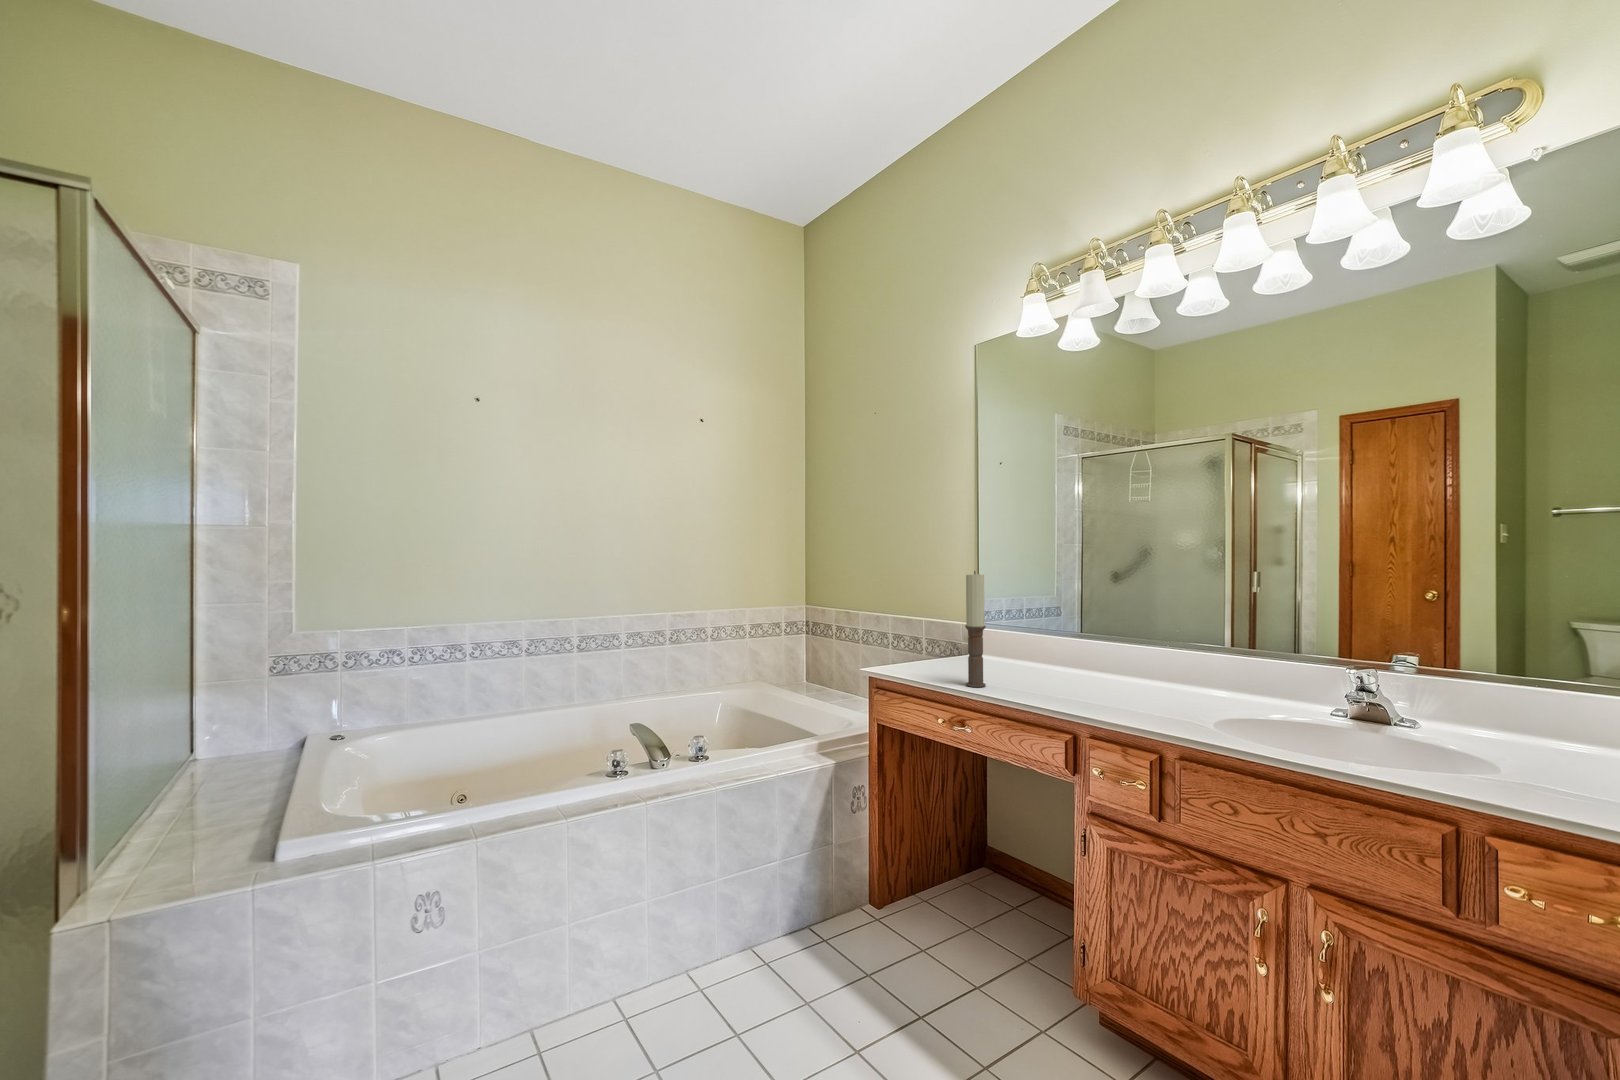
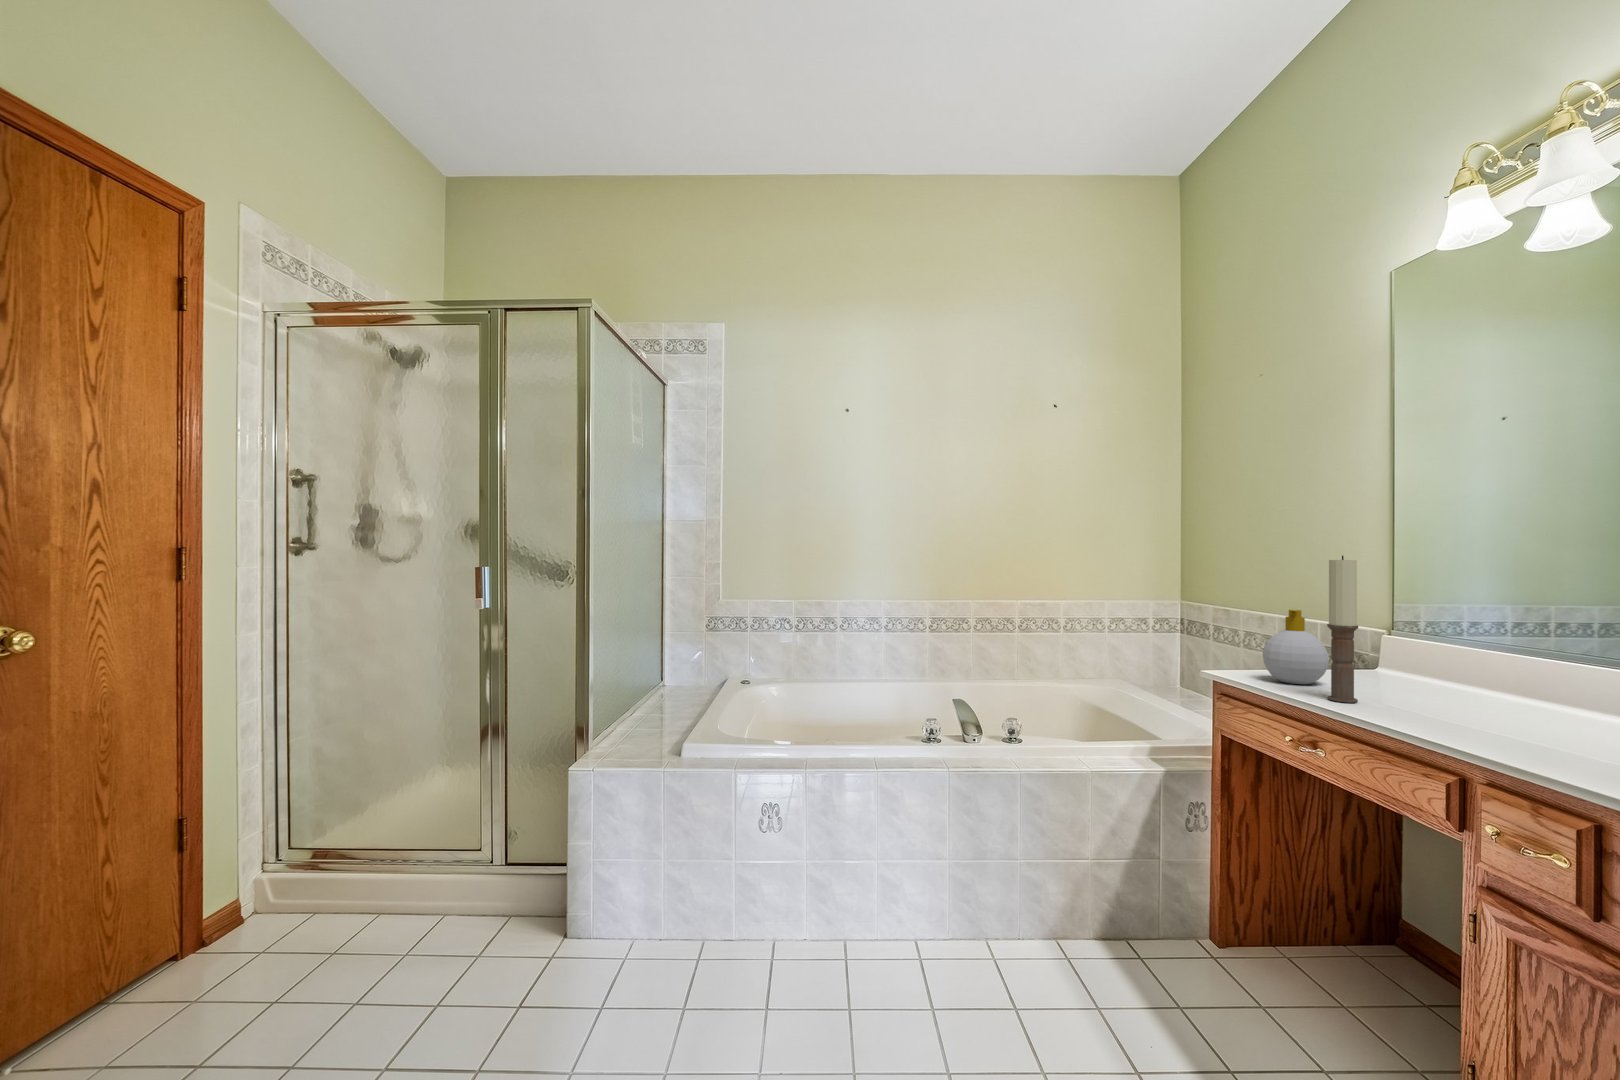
soap bottle: none [909,614,955,675] -> present [1263,610,1329,684]

